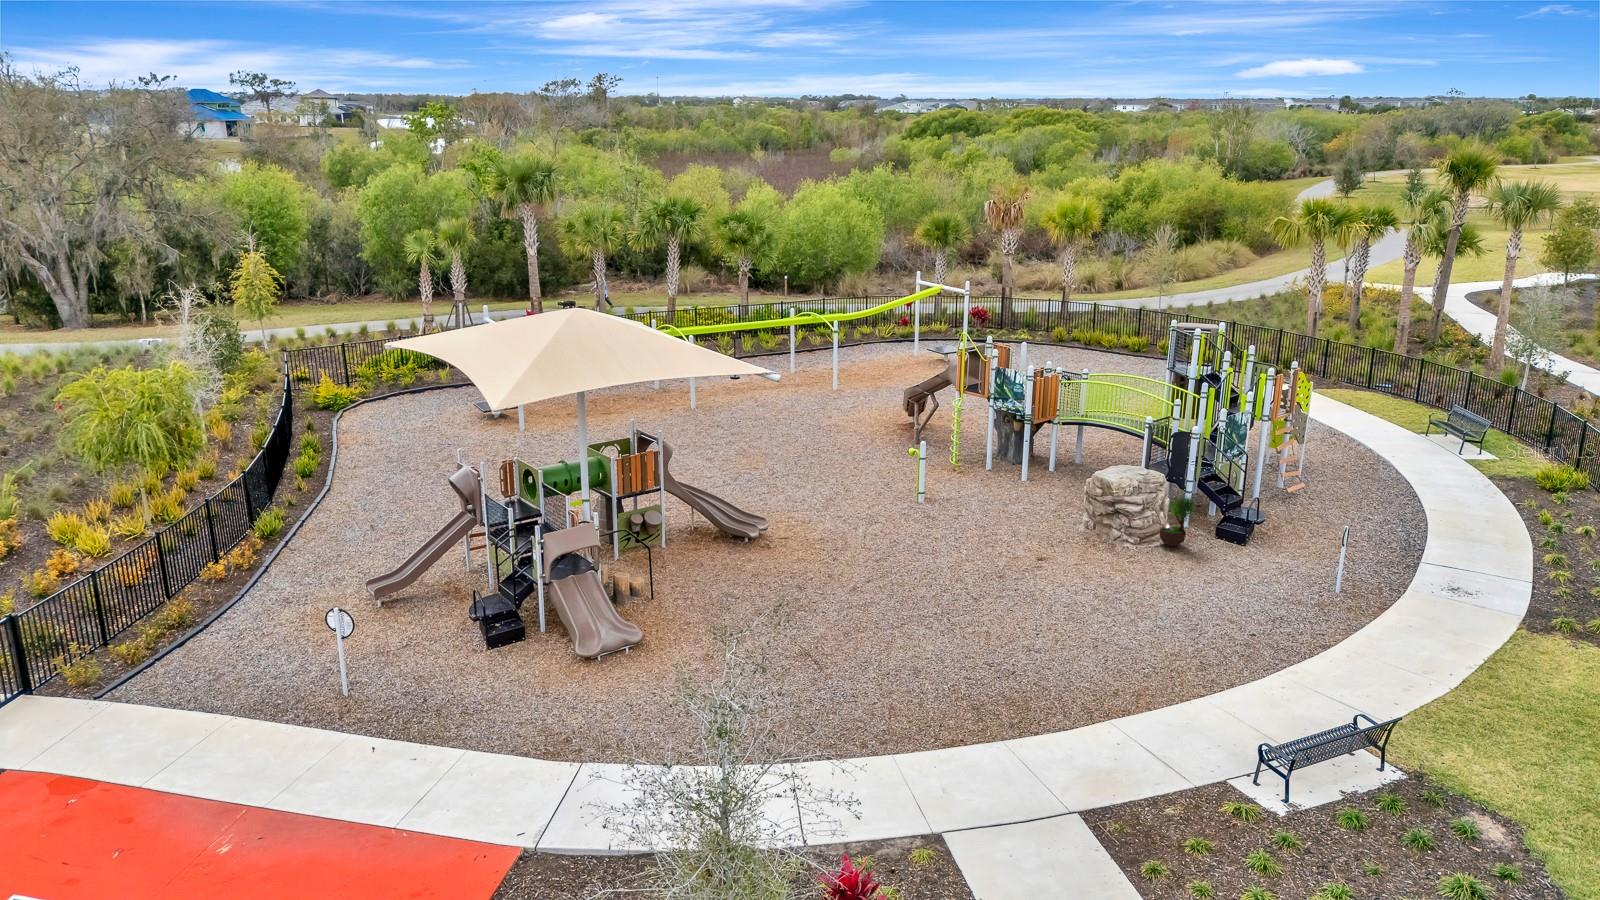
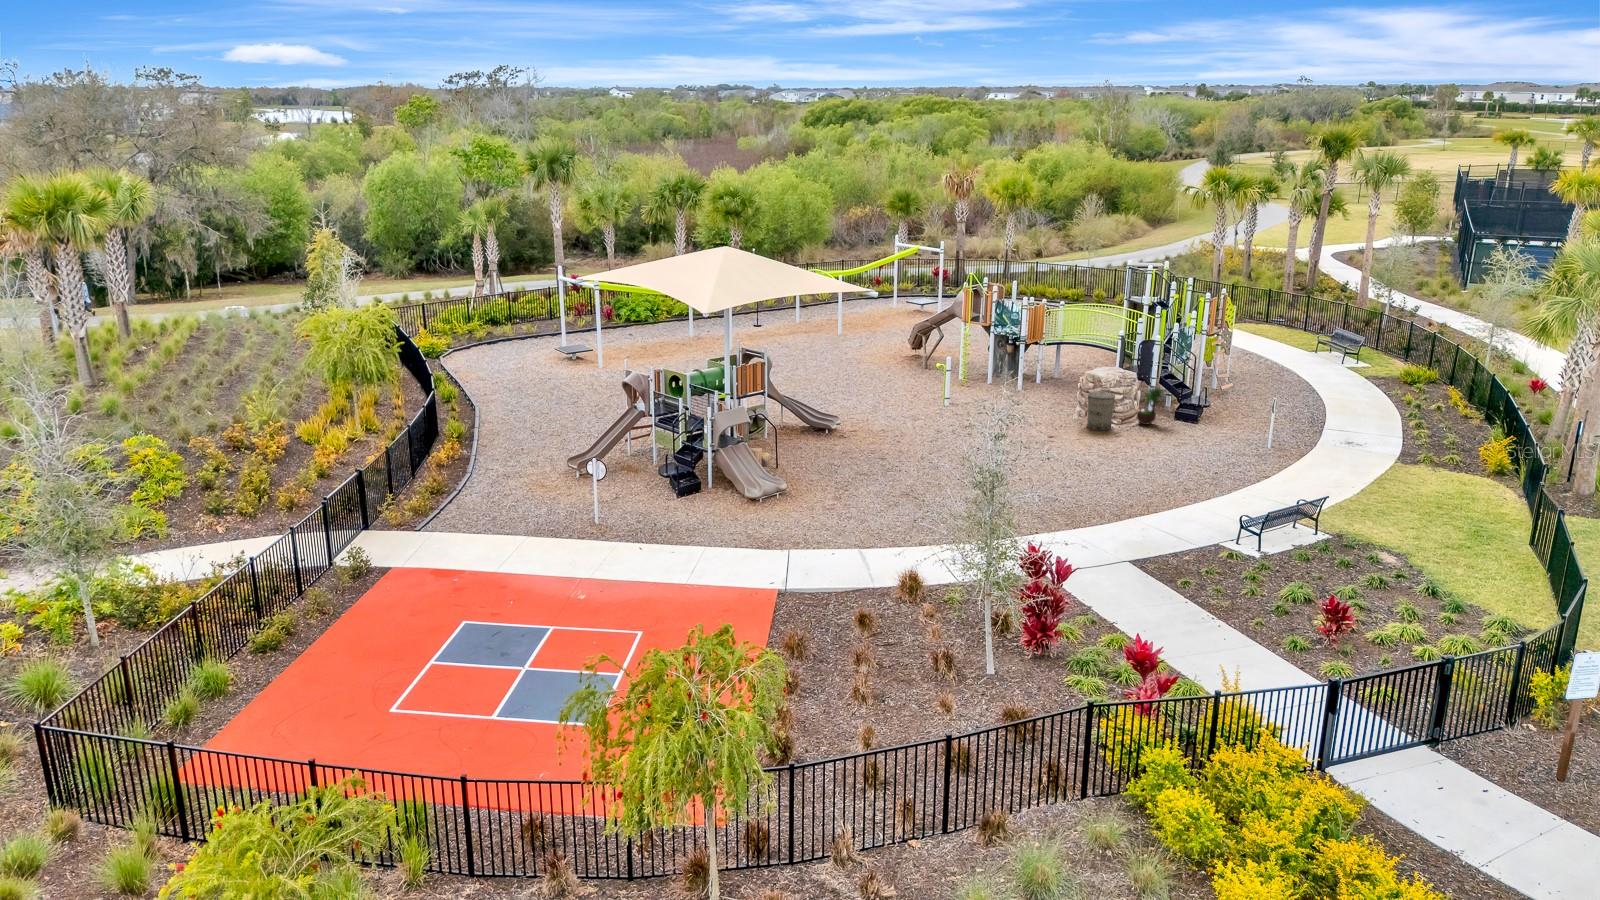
trash can: none [1091,500,1129,554] -> present [1087,391,1115,430]

